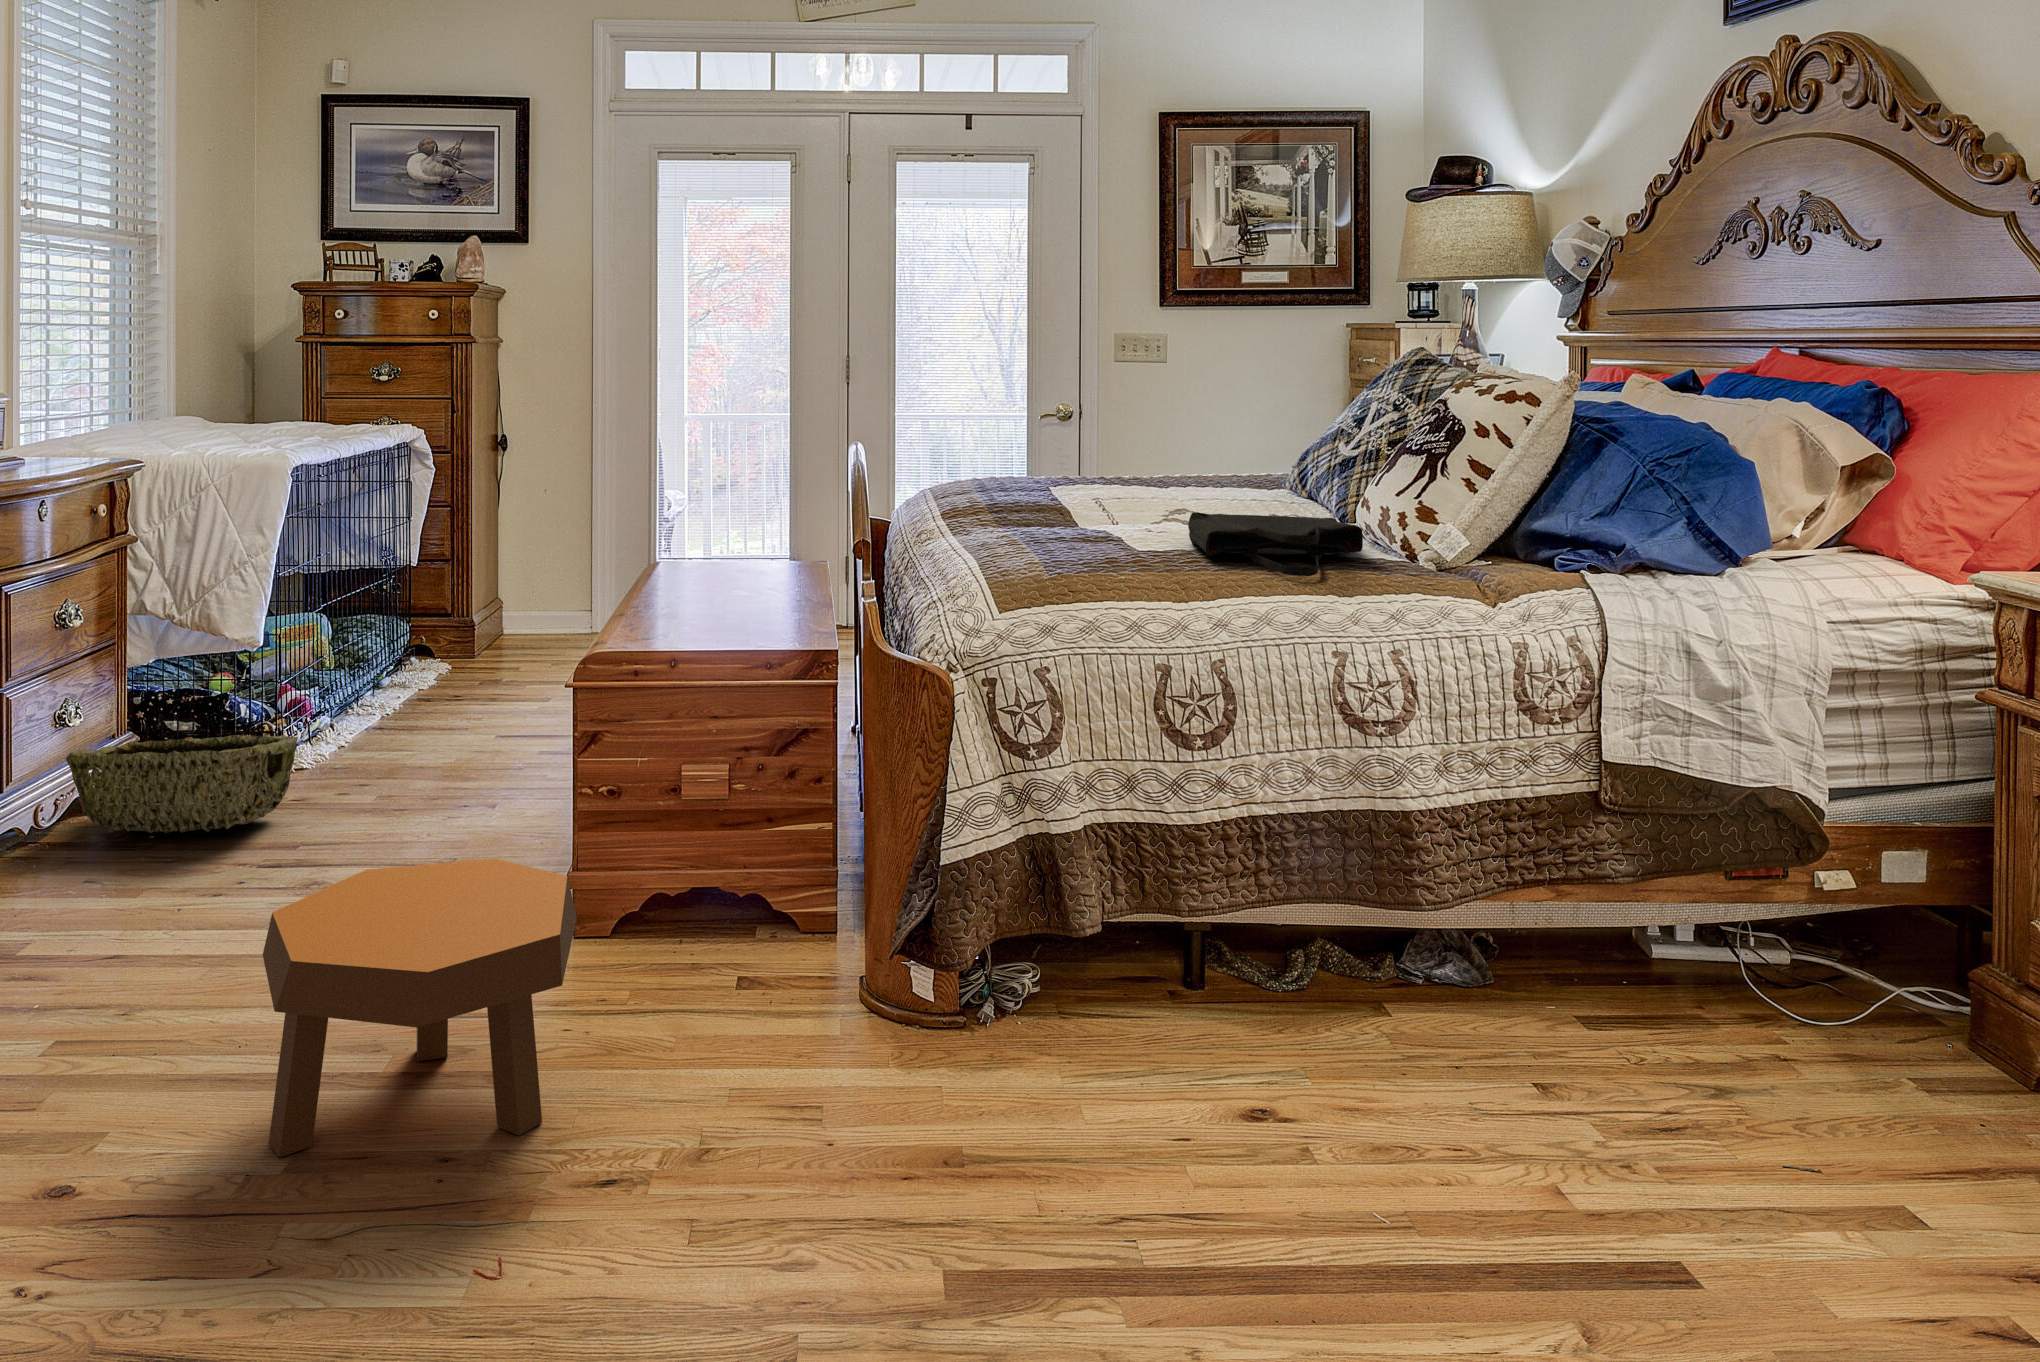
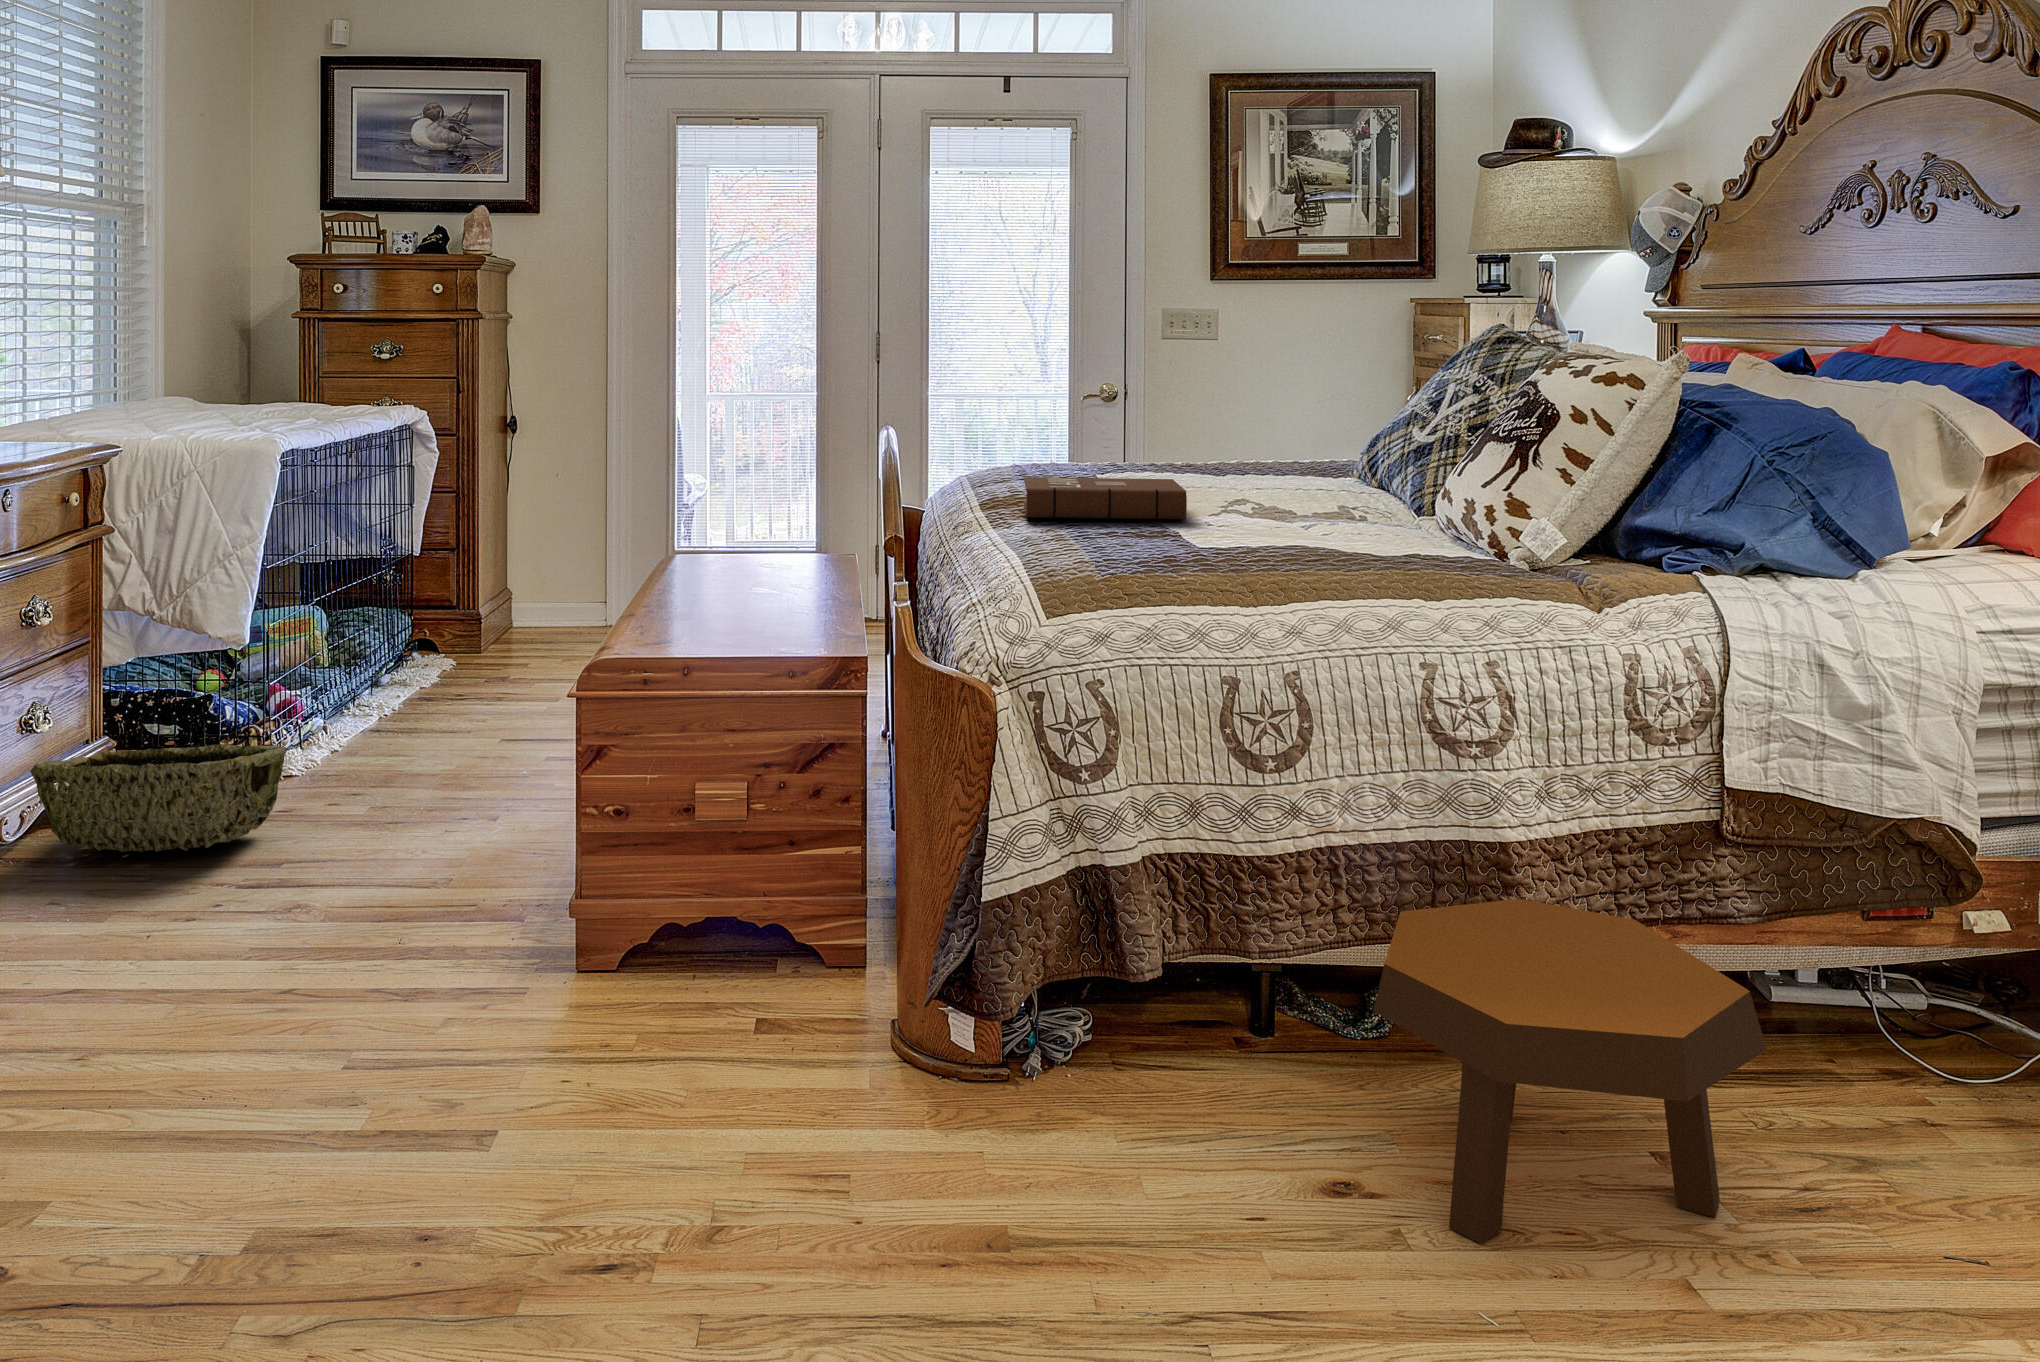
book: none [975,487,1124,526] -> present [1024,477,1187,520]
tote bag: present [1188,512,1363,576] -> none [1259,506,1453,578]
footstool: present [263,859,577,1157] -> present [1373,899,1767,1244]

